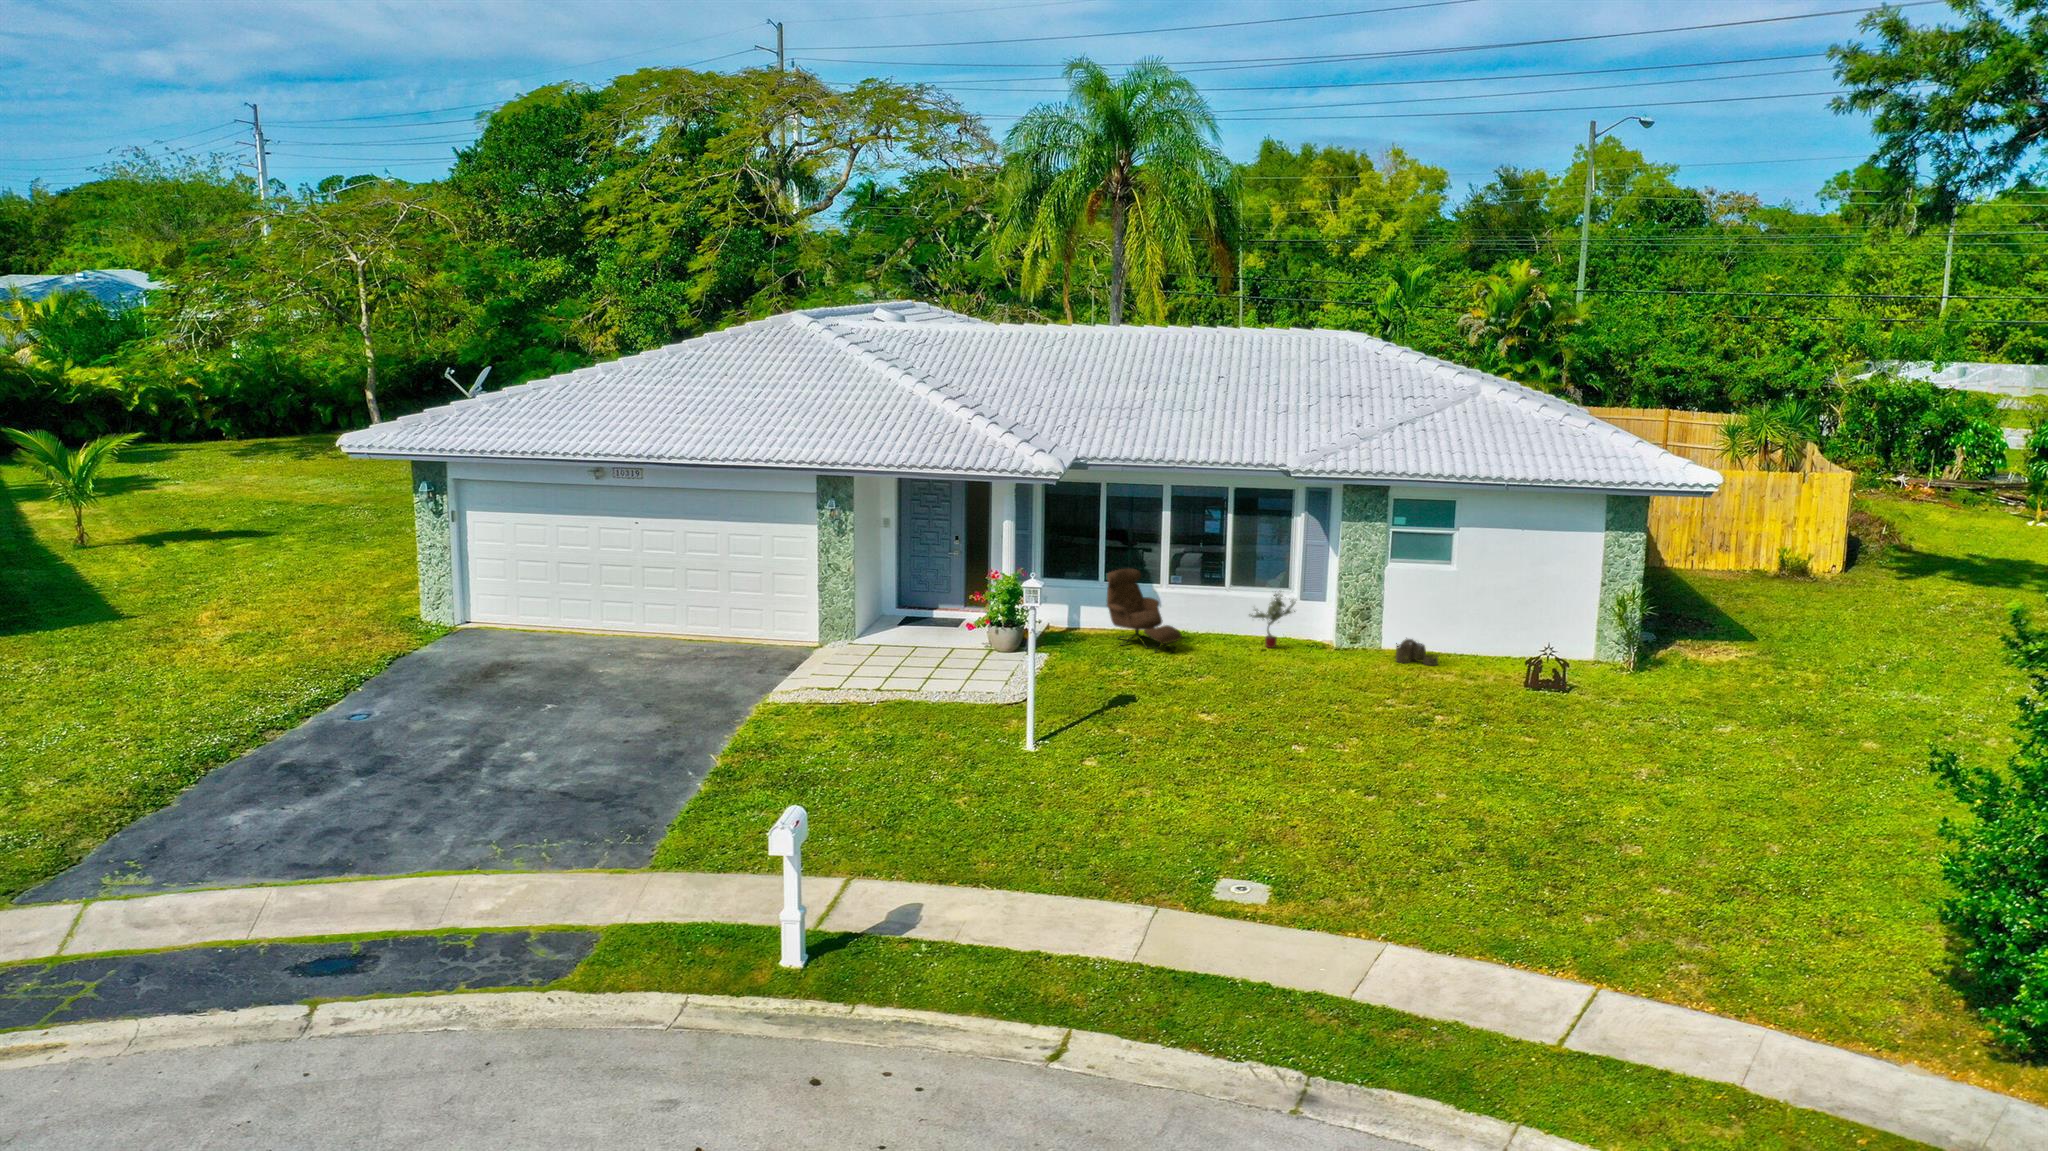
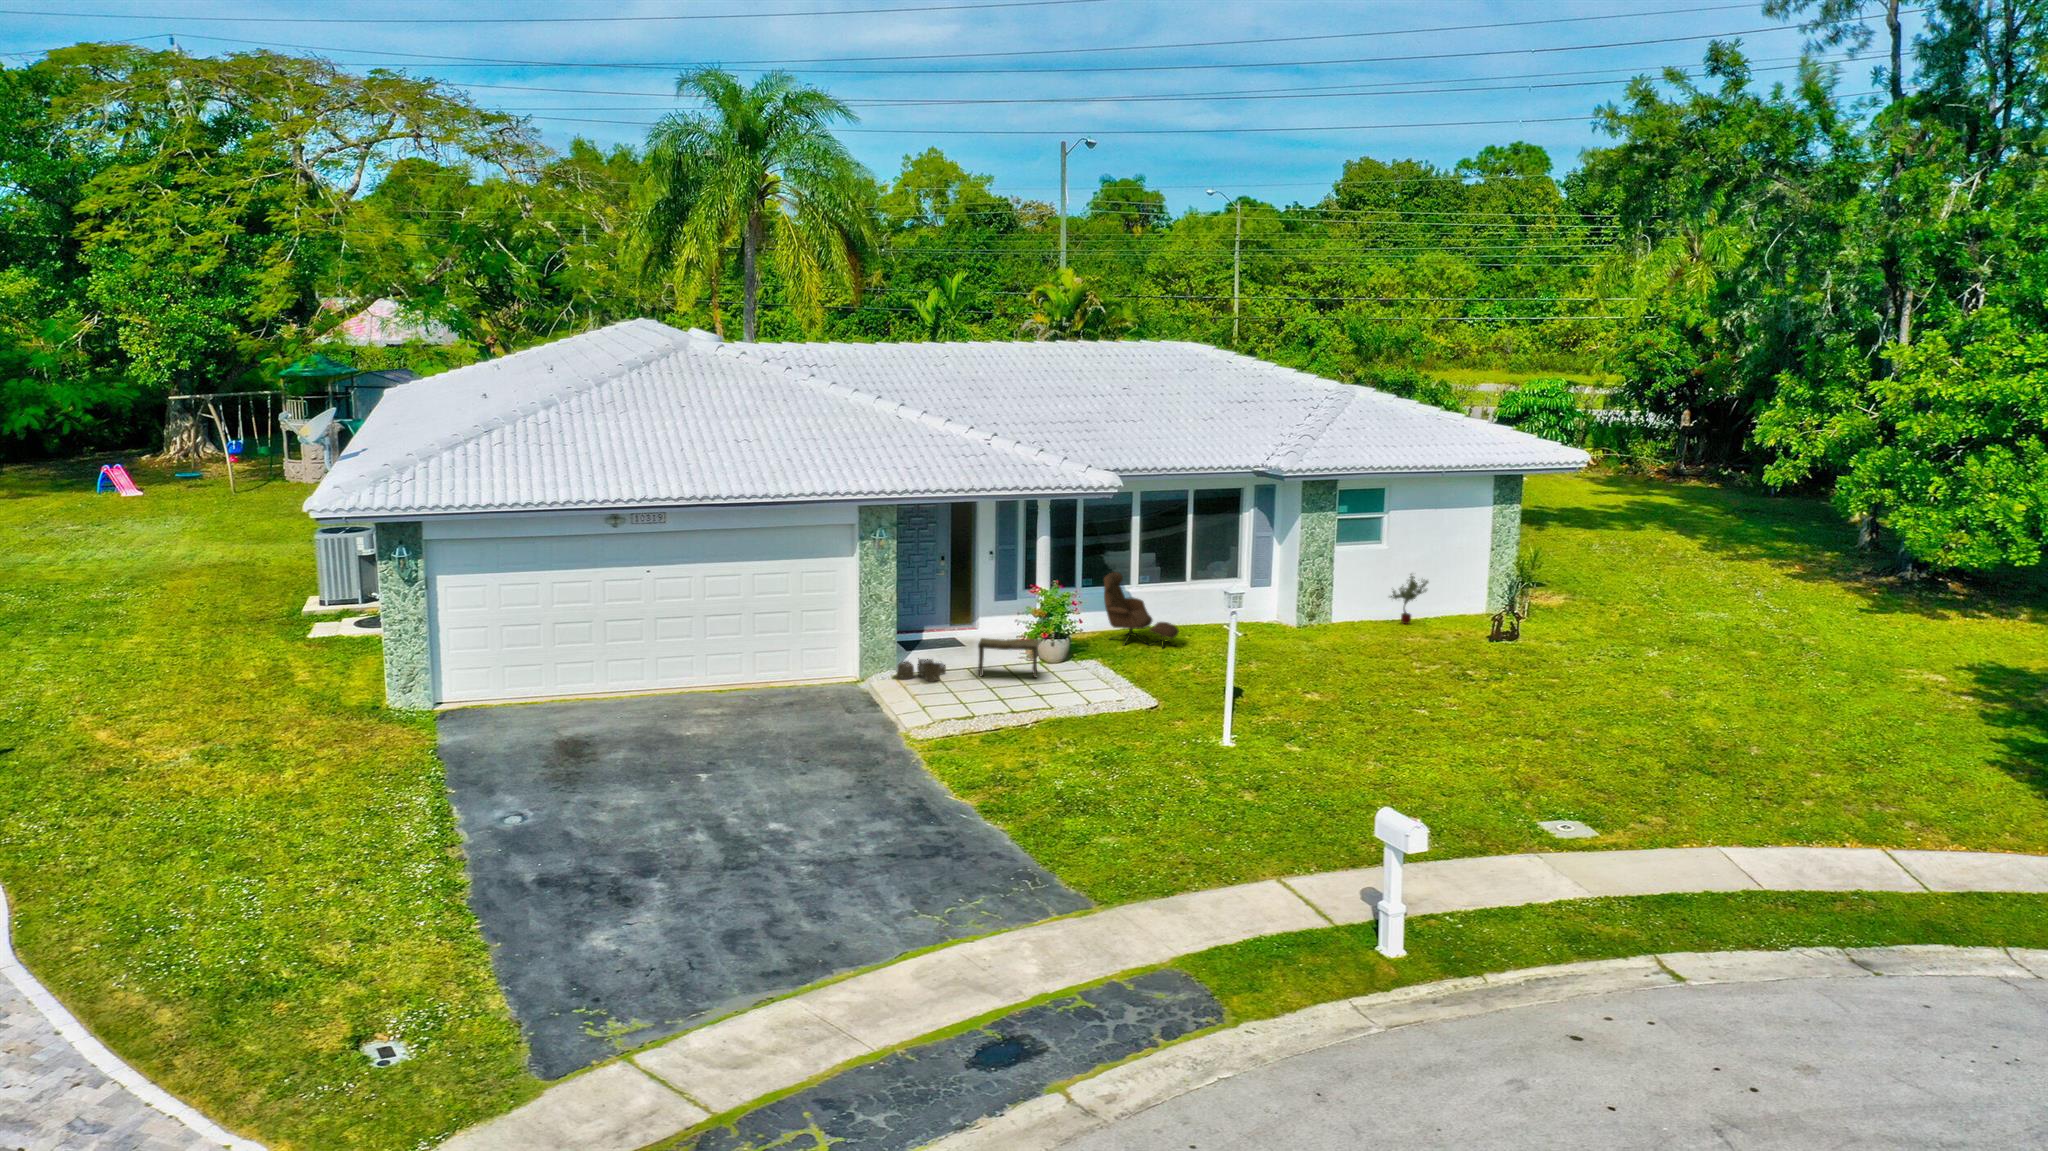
potted tree: present [1249,593,1295,648] -> present [1391,574,1428,624]
bench: none [927,618,992,663] -> present [978,638,1040,678]
woven basket: present [1396,639,1438,665] -> present [897,658,946,682]

